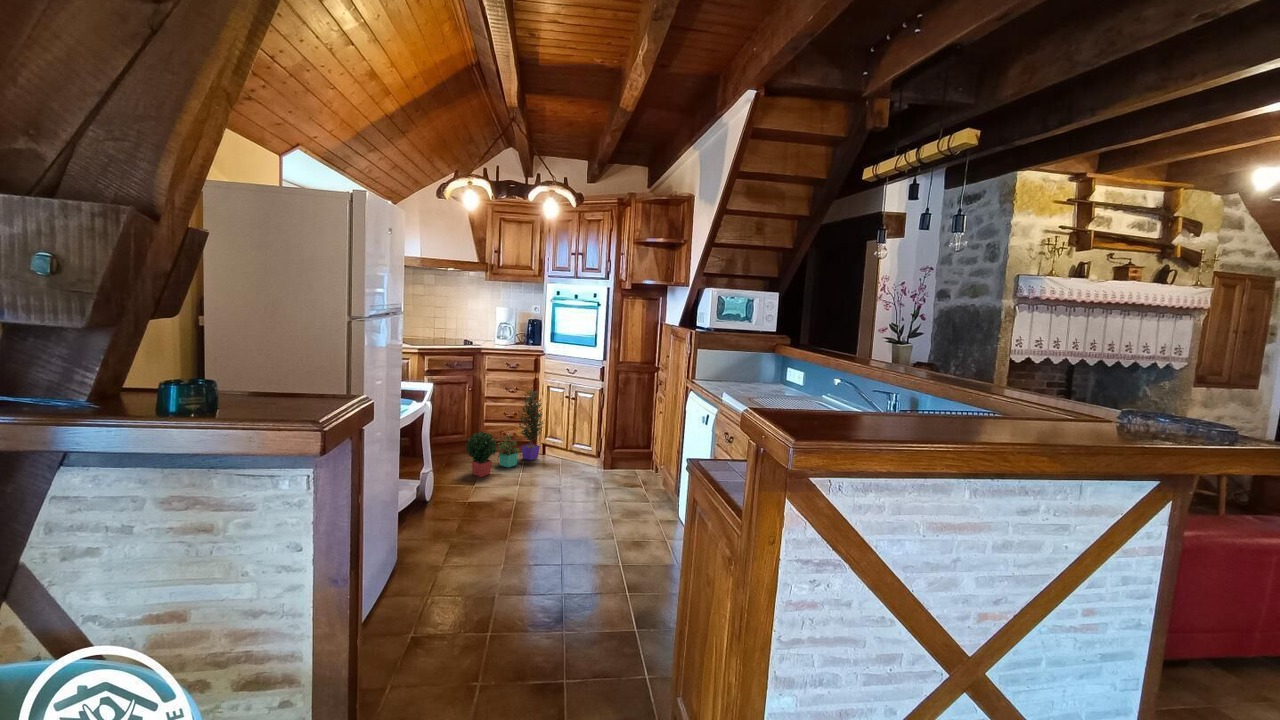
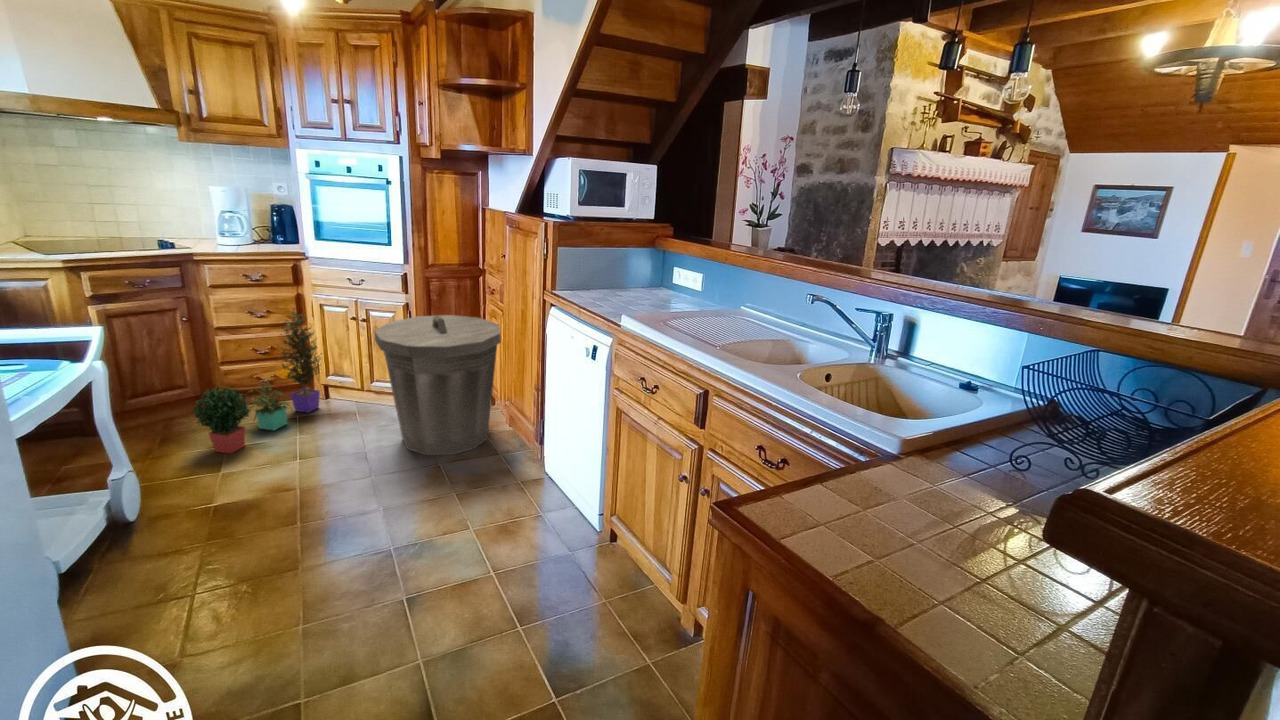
trash can: none [576,395,661,497] -> present [375,315,501,455]

